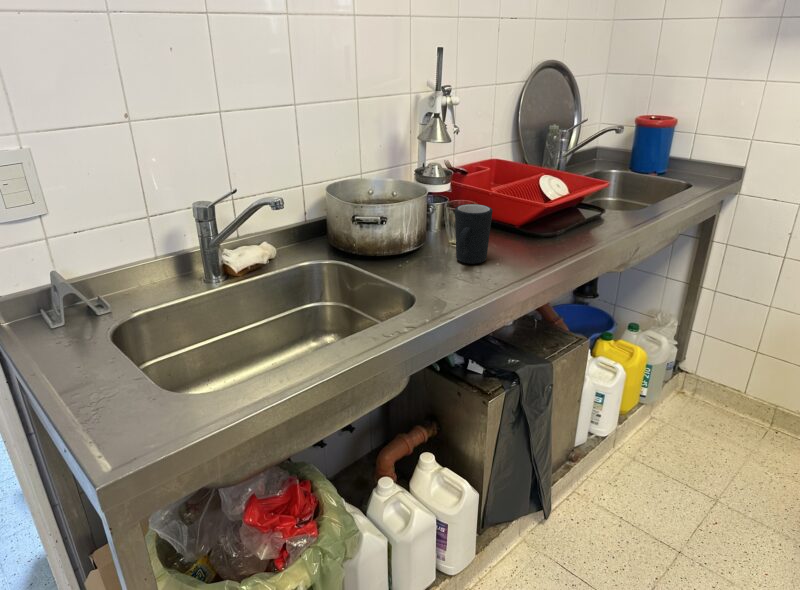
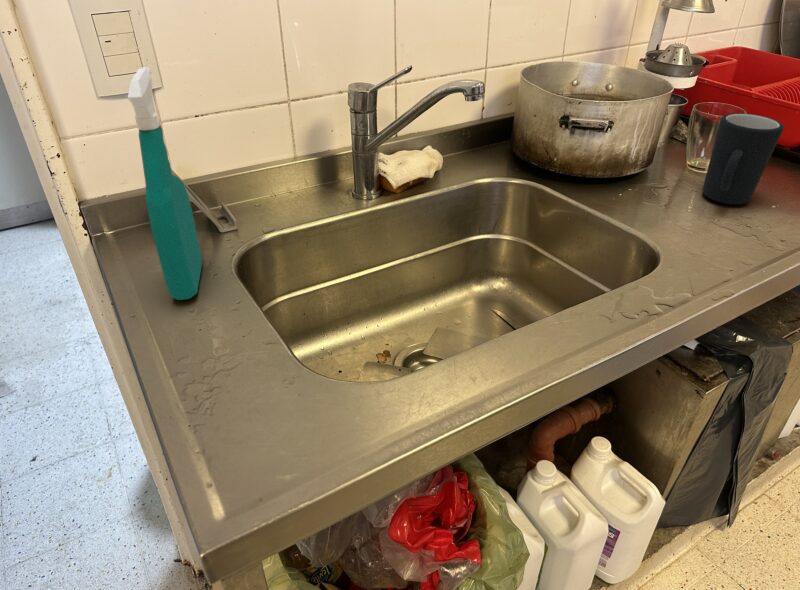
spray bottle: none [28,200,84,361] -> present [128,67,202,300]

